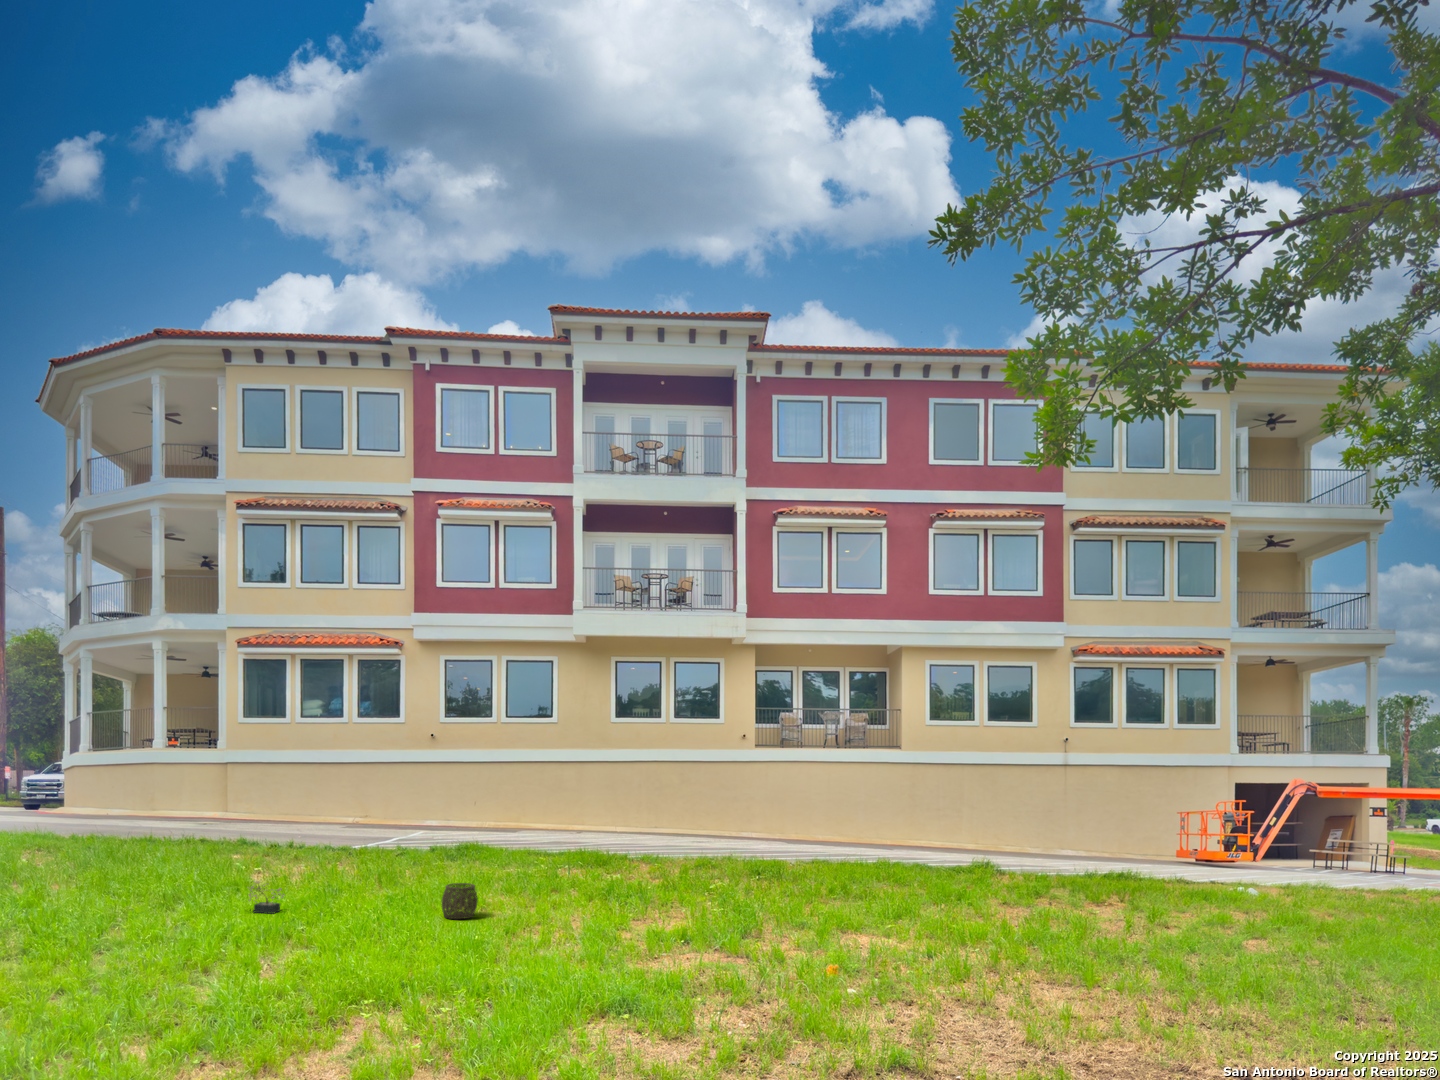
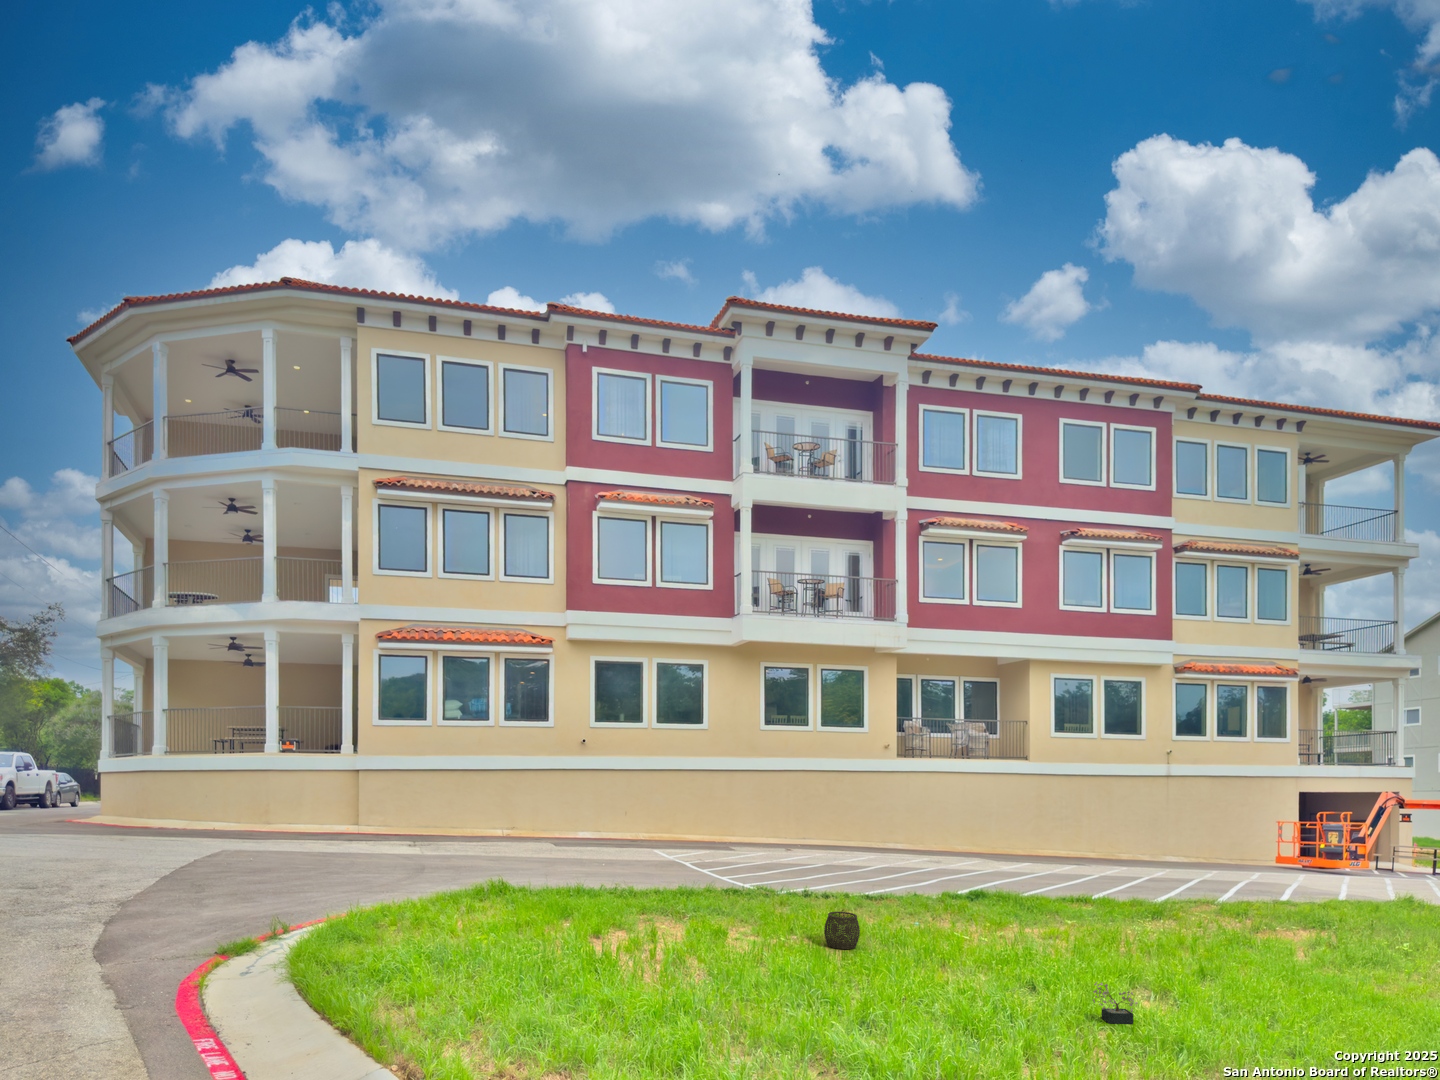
woven basket: present [442,883,478,919] -> present [824,912,860,949]

